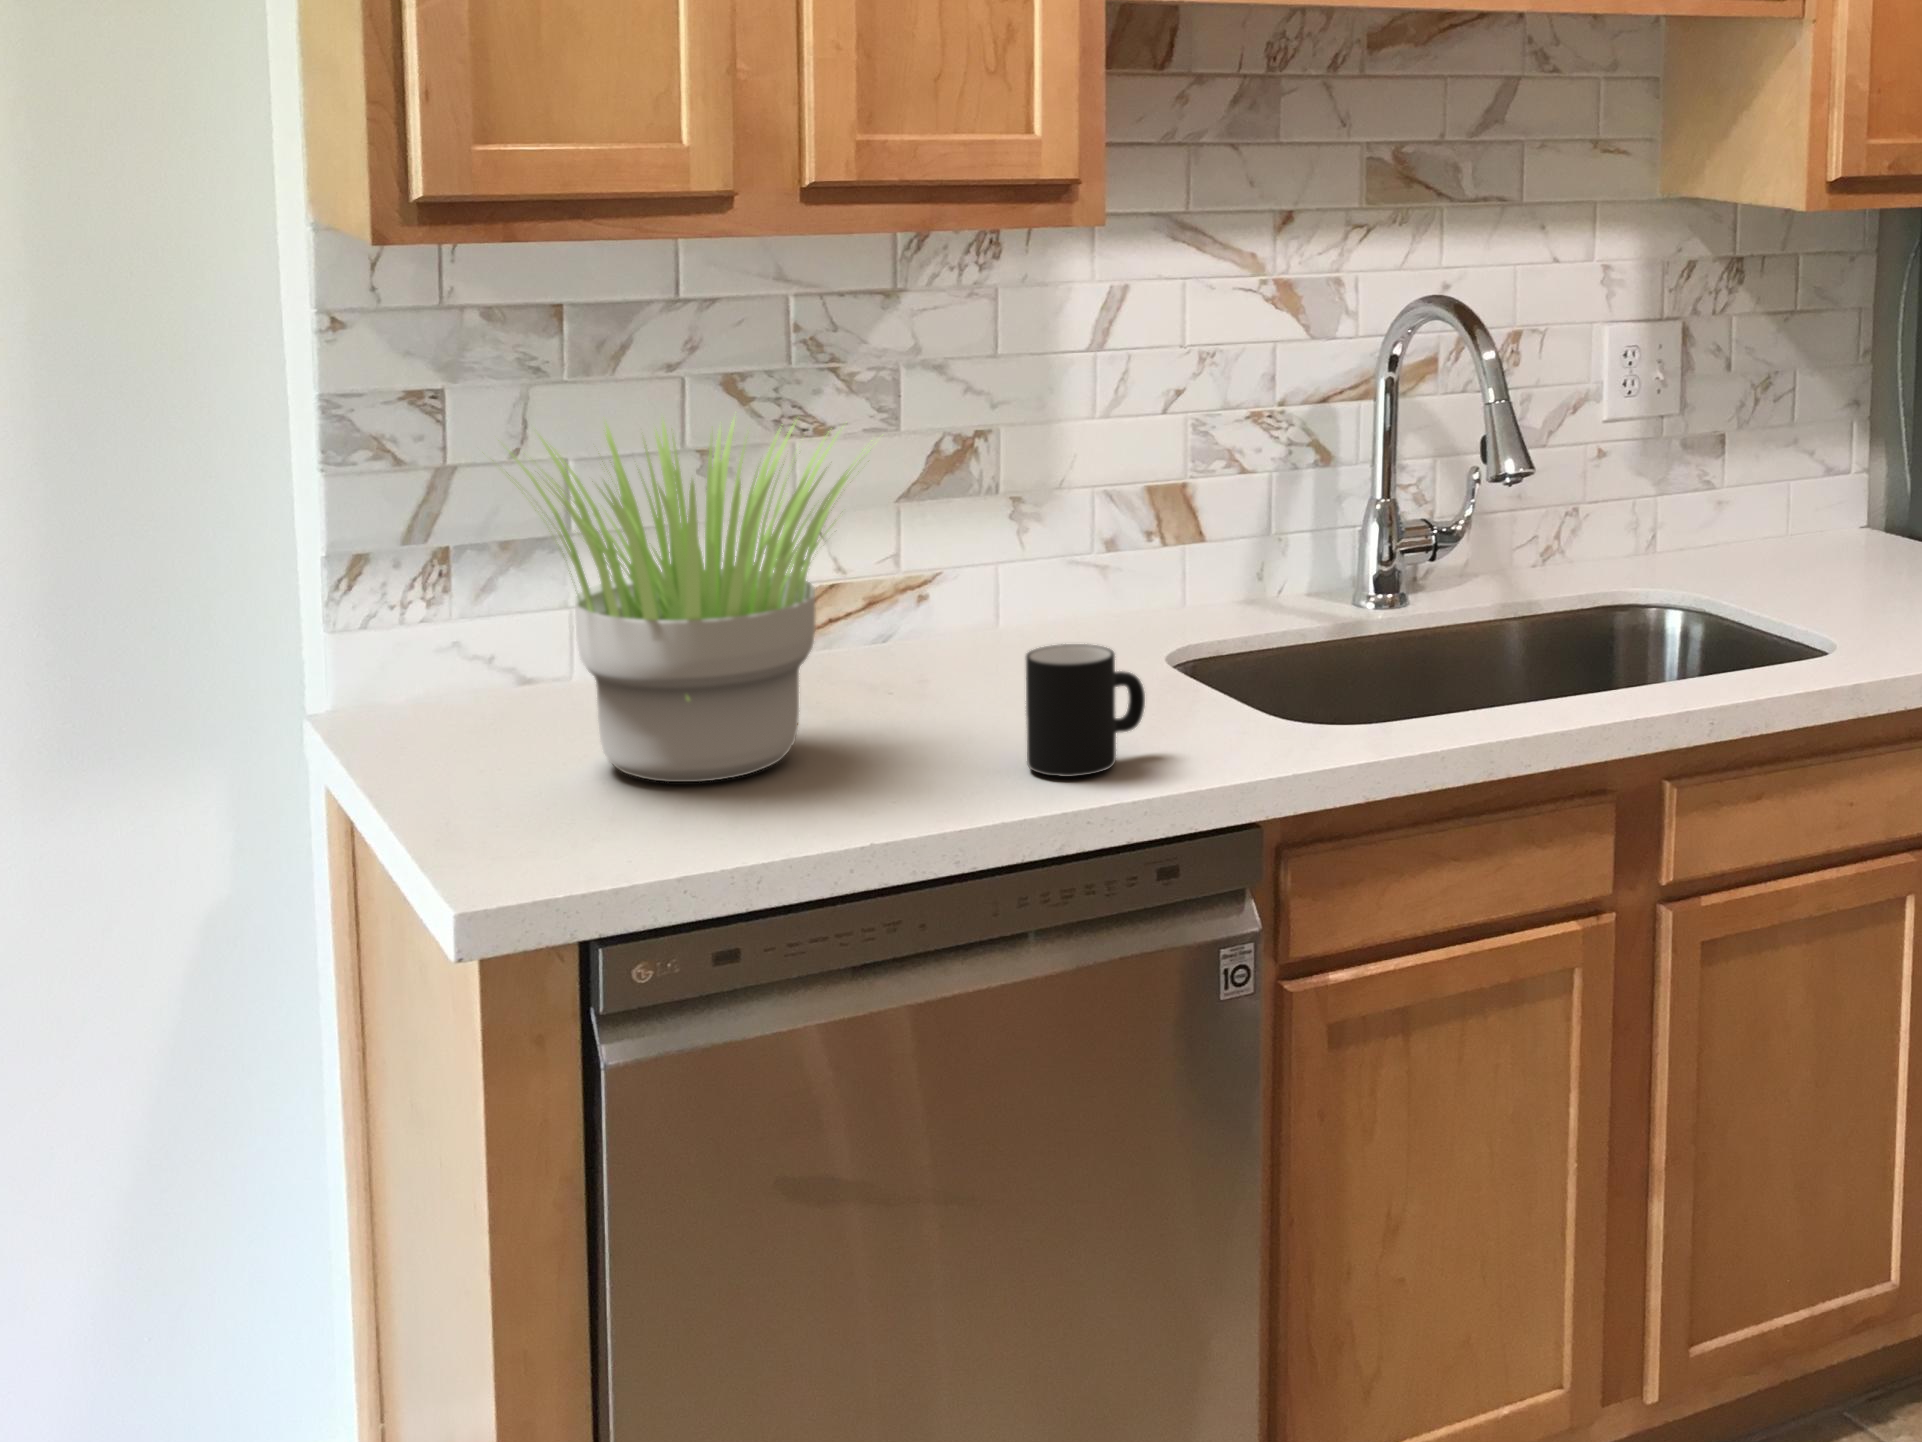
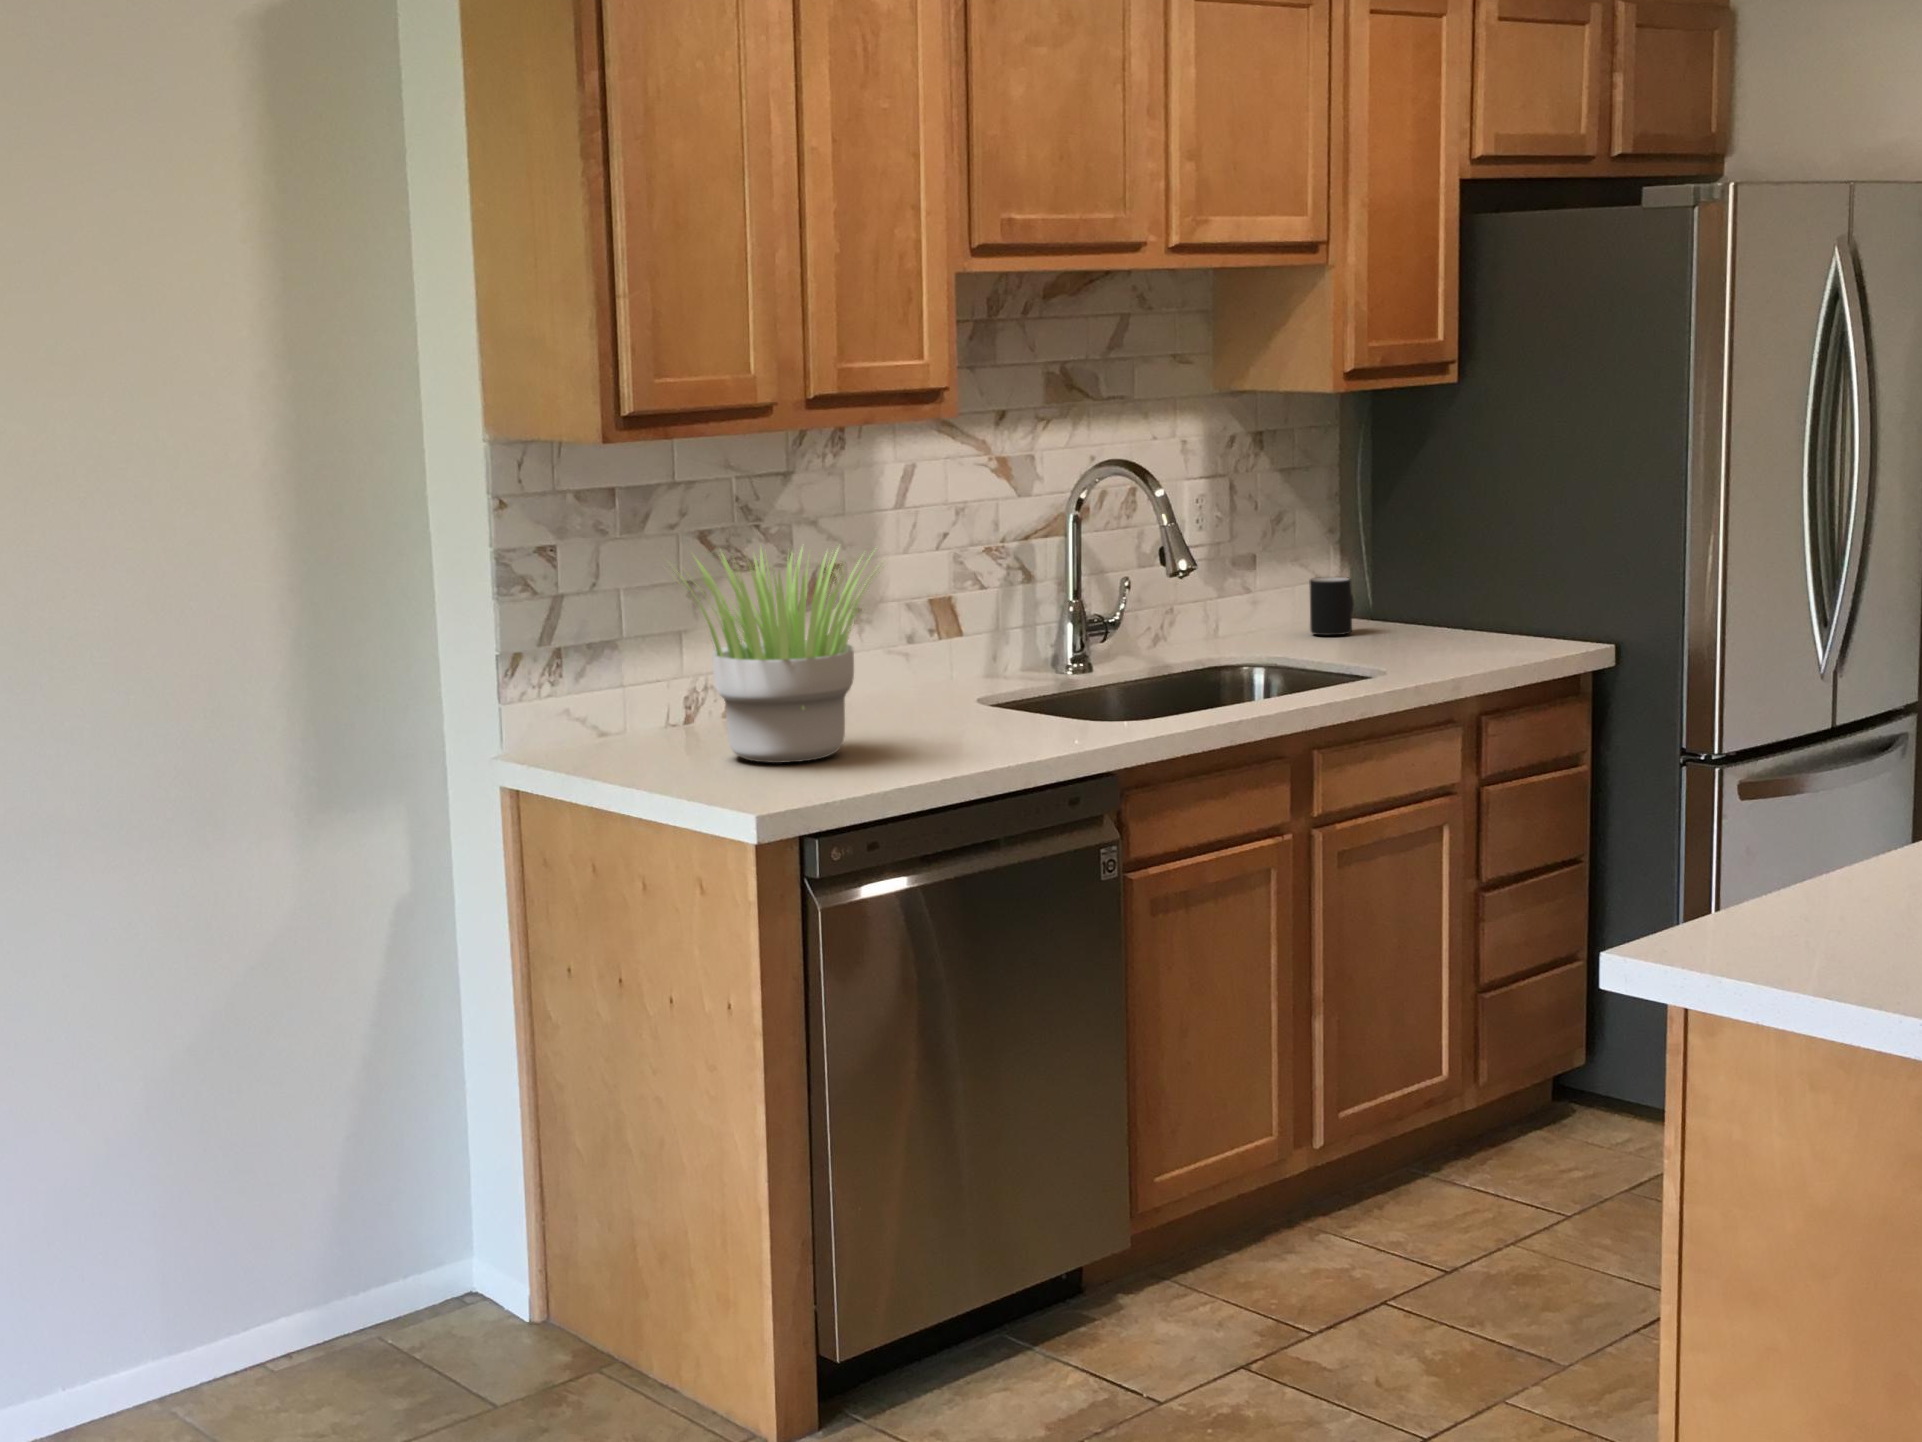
mug: present [1026,644,1145,777] -> present [1310,577,1354,635]

